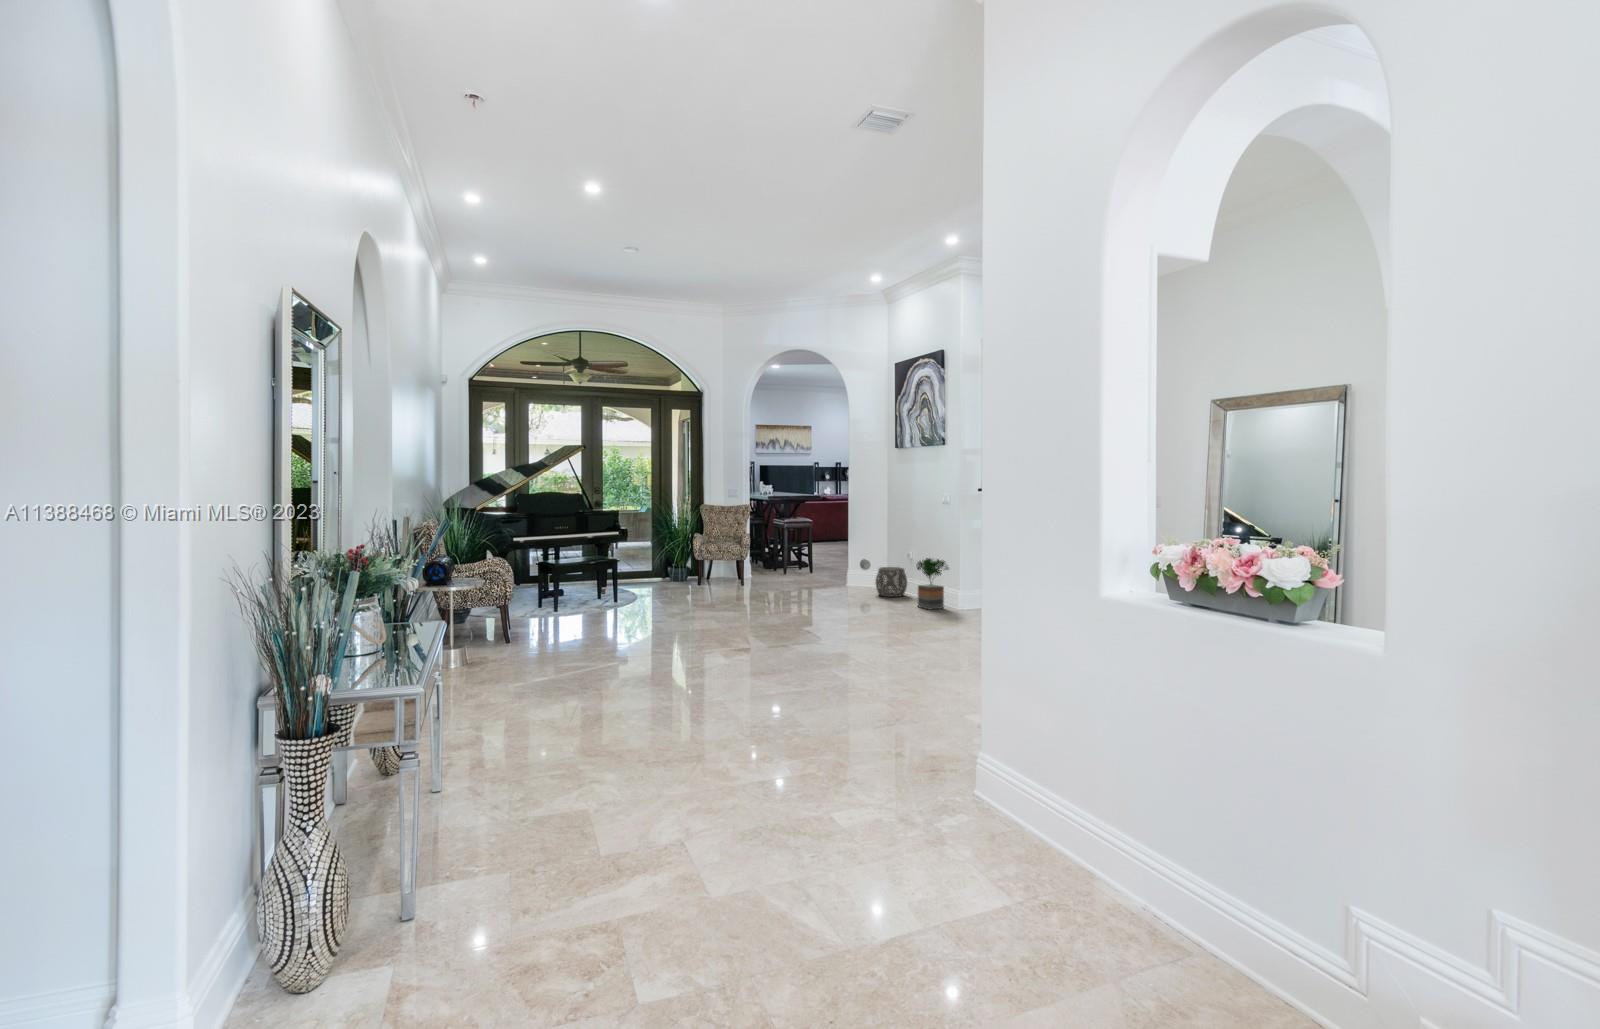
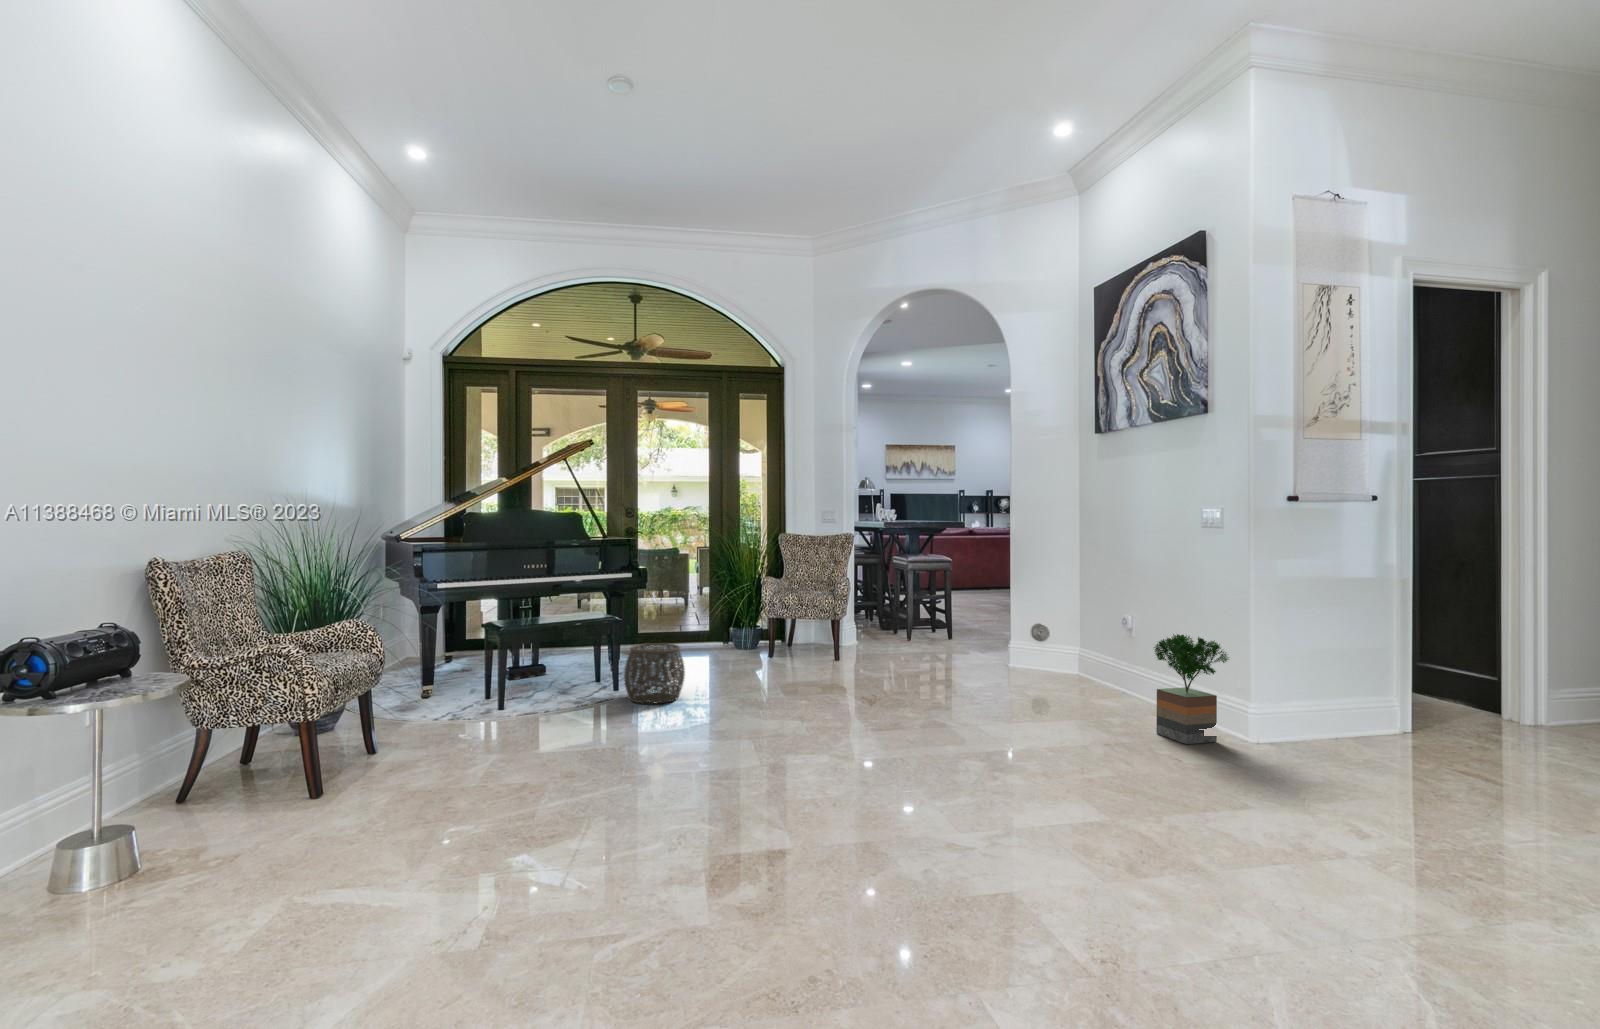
woven basket: present [876,567,907,597] -> present [624,643,685,704]

